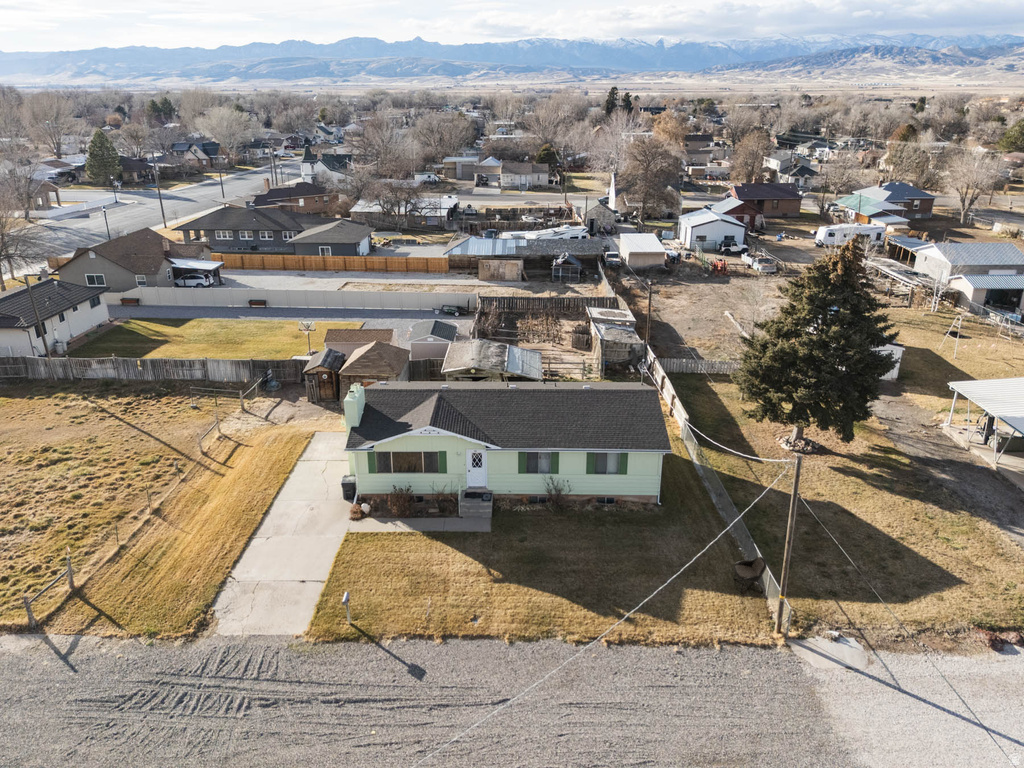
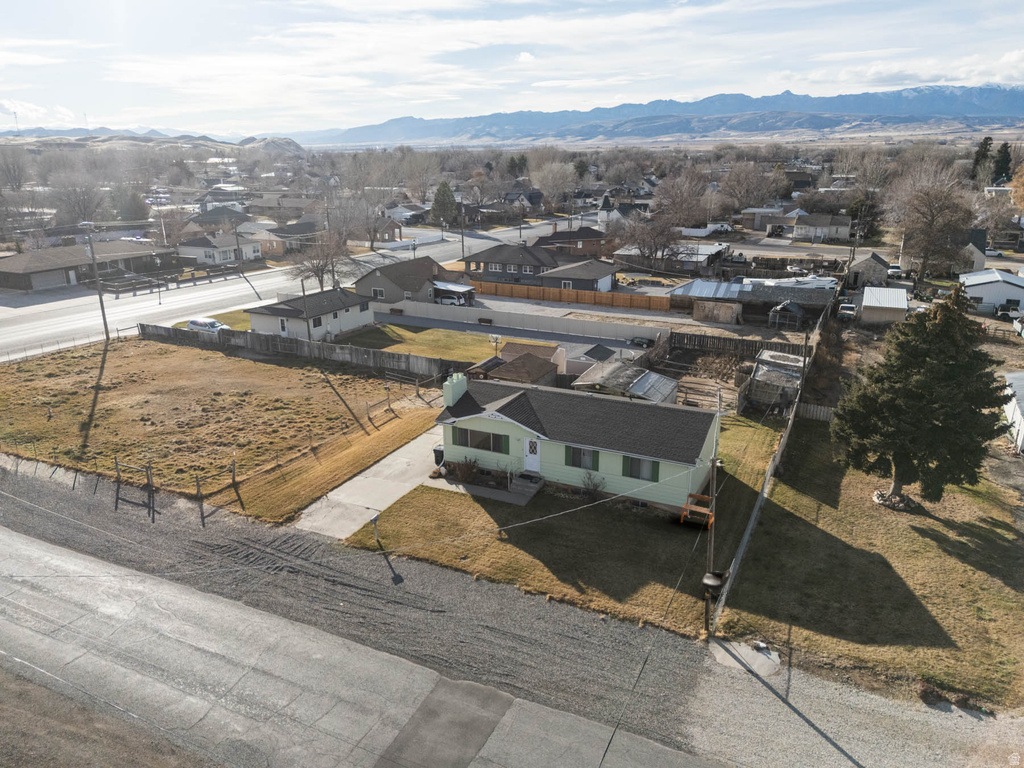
bench: none [652,478,686,512] -> present [681,493,714,529]

